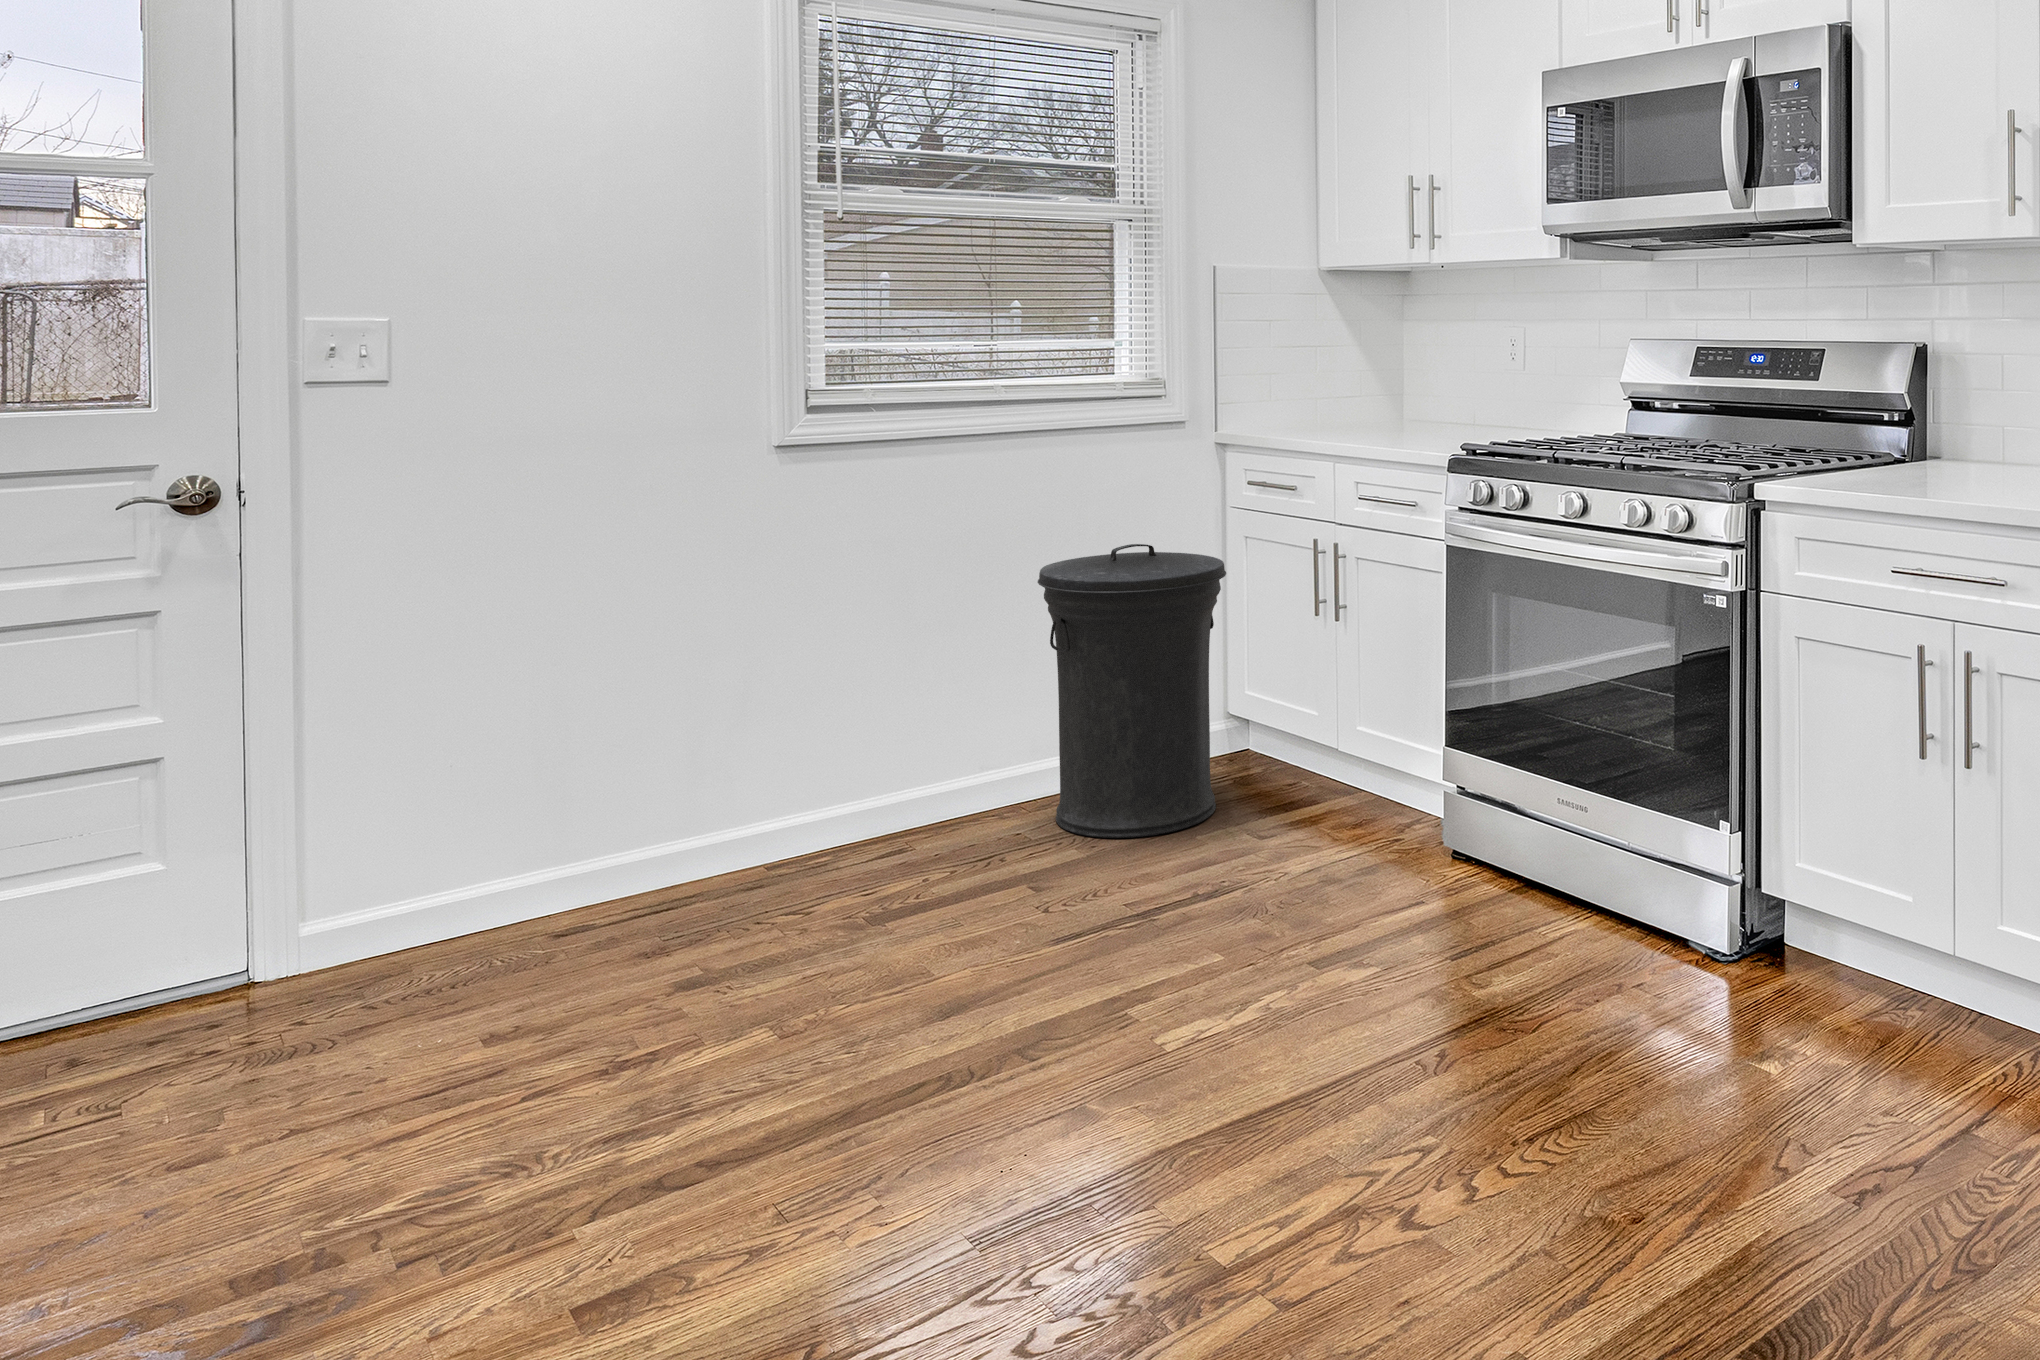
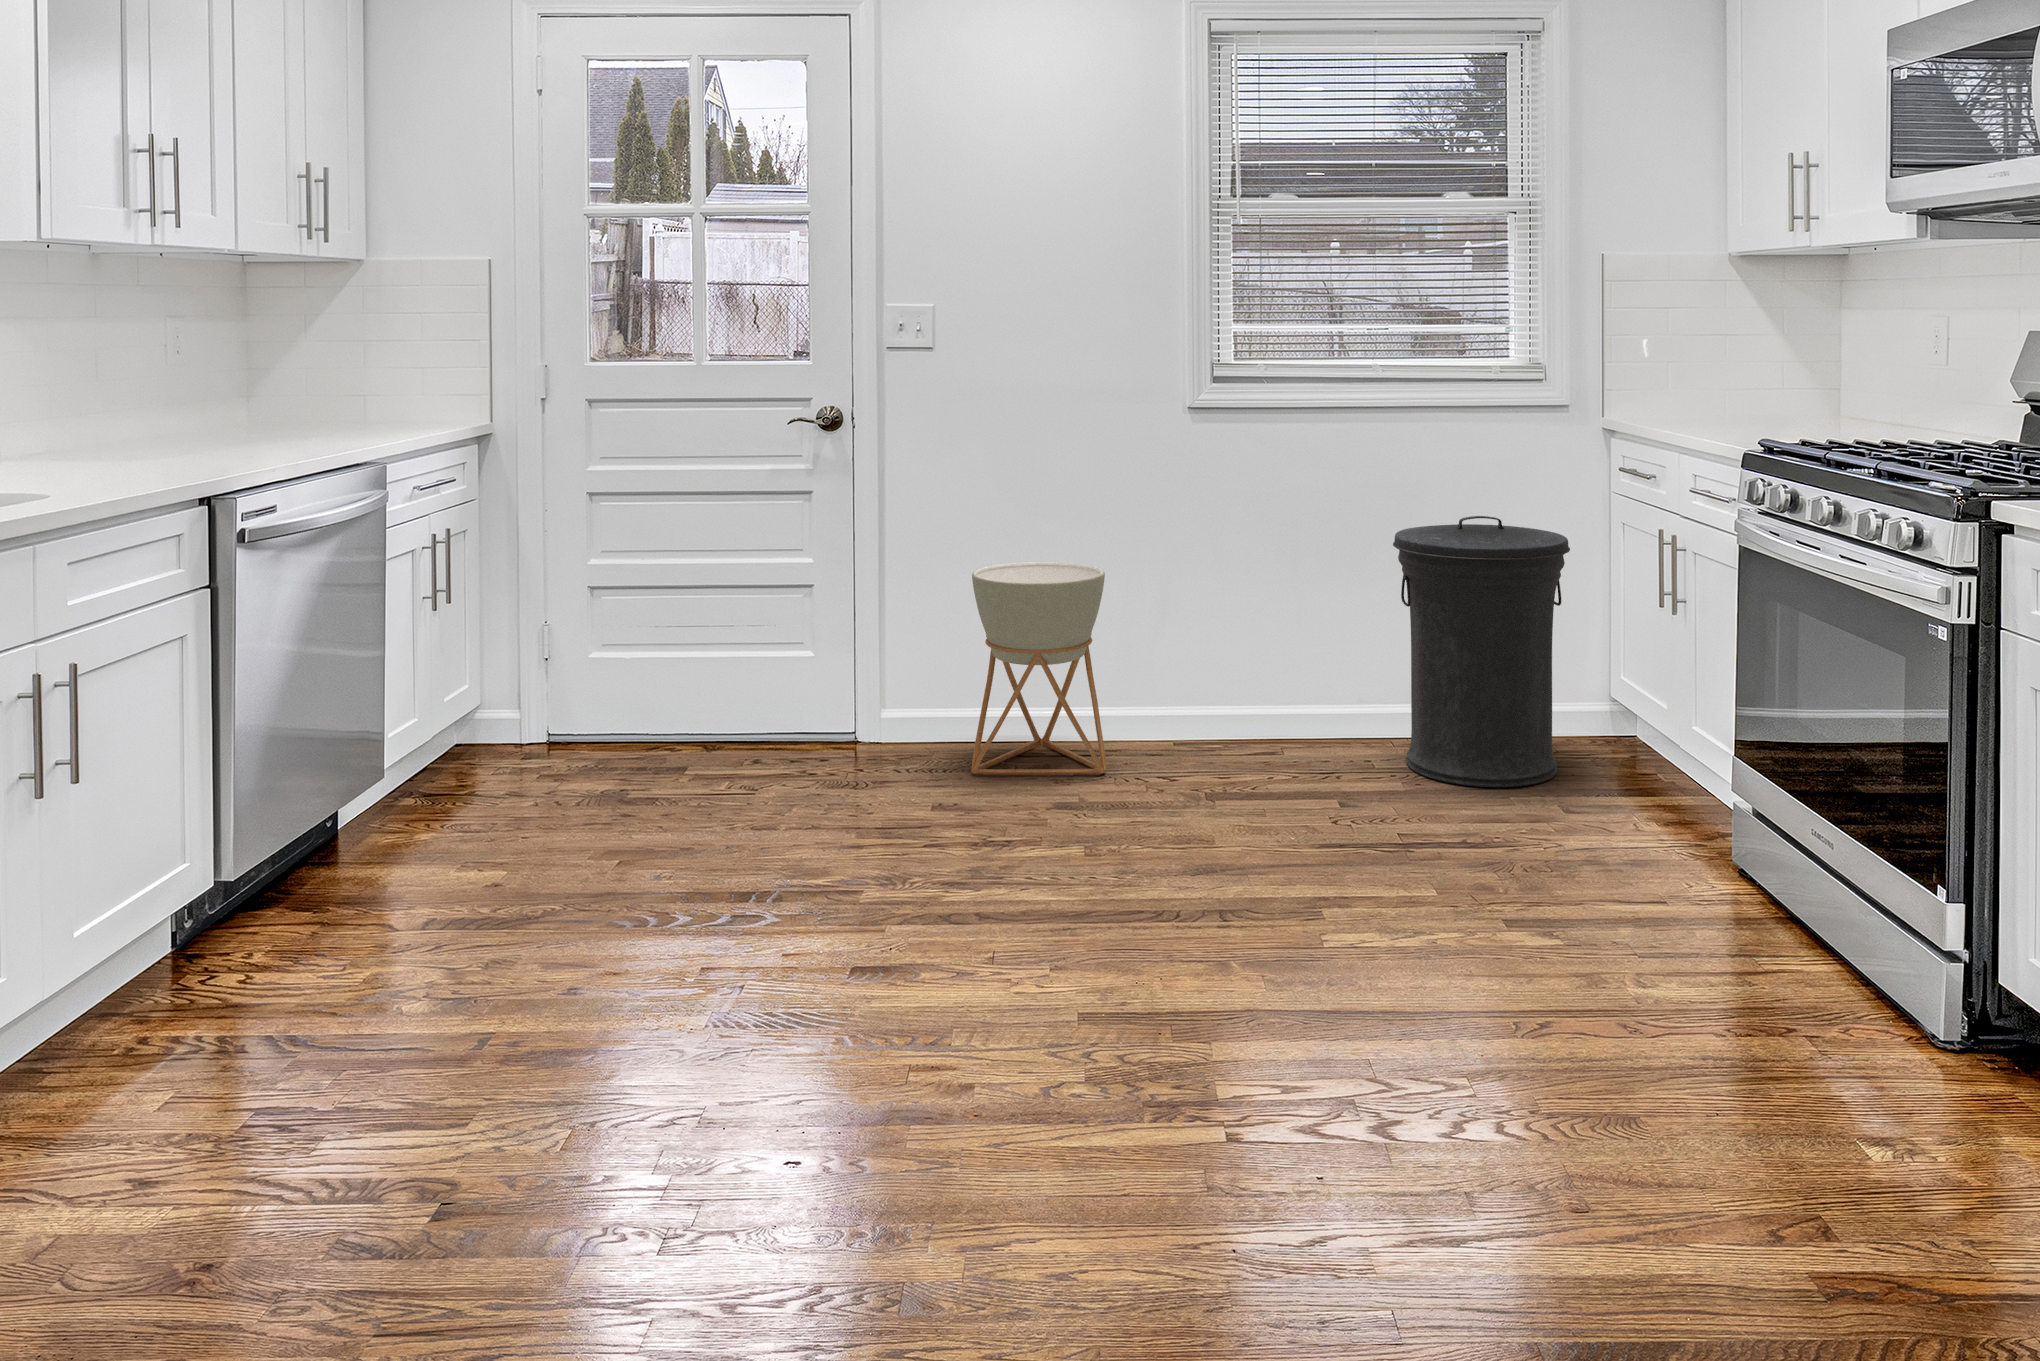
planter: none [493,658,711,972] -> present [971,562,1107,775]

